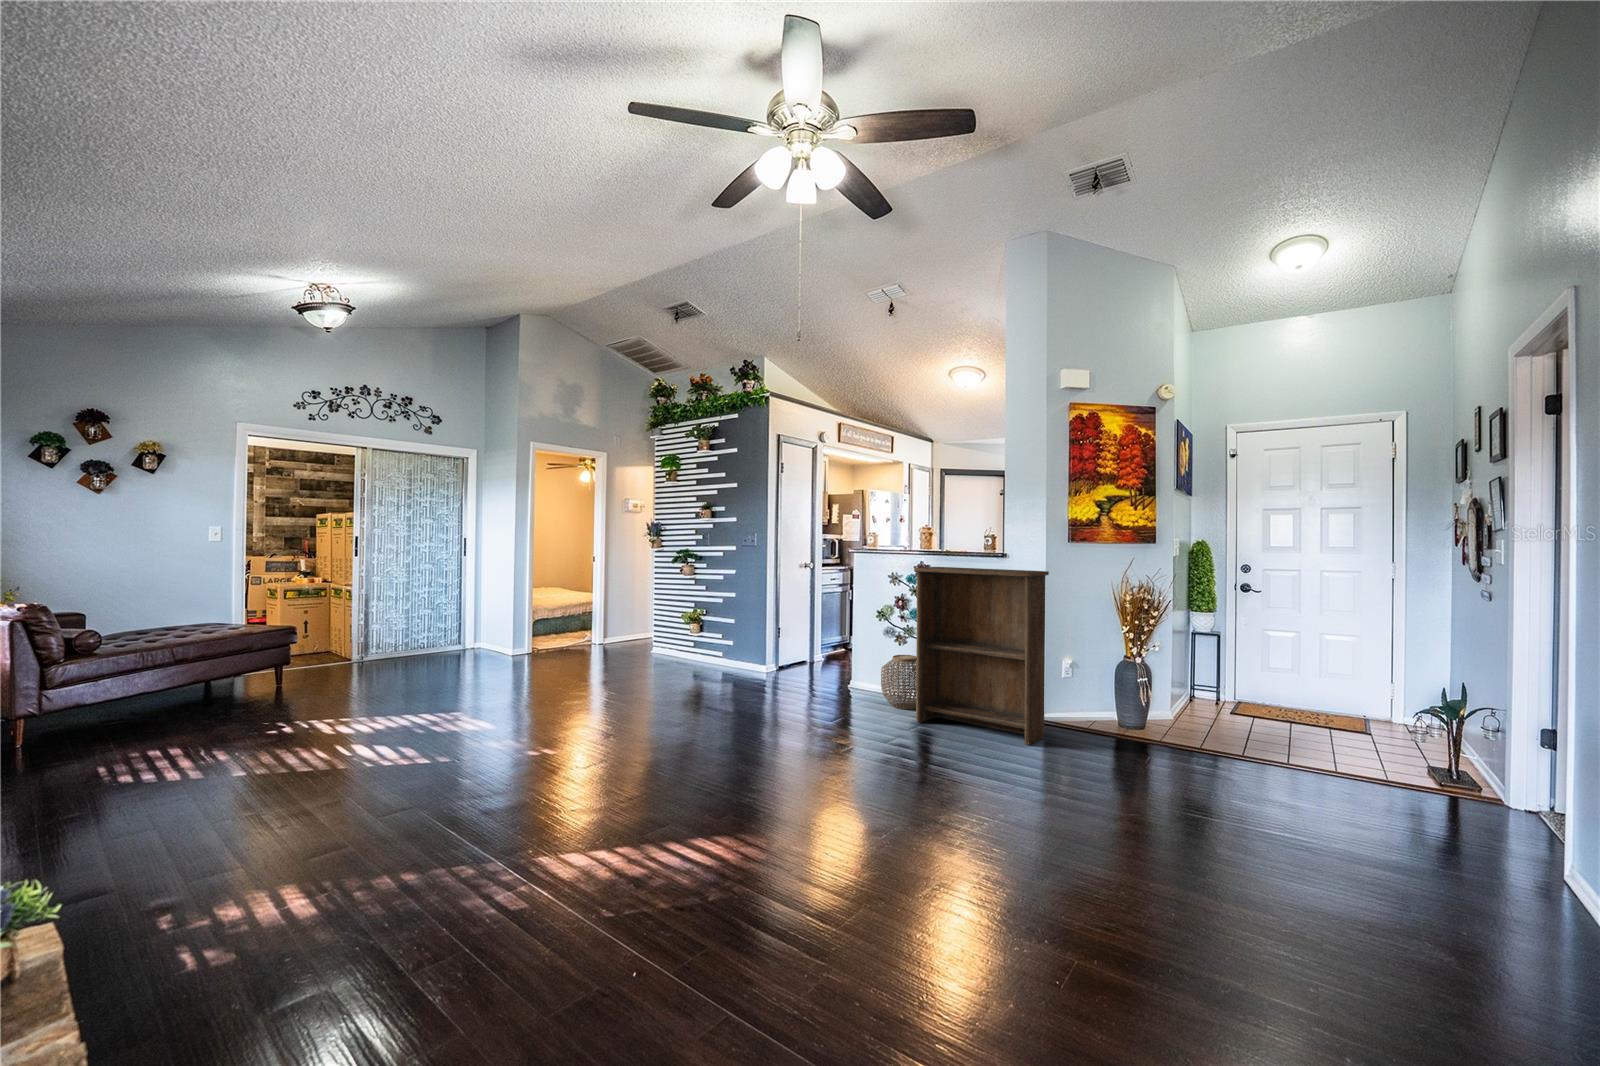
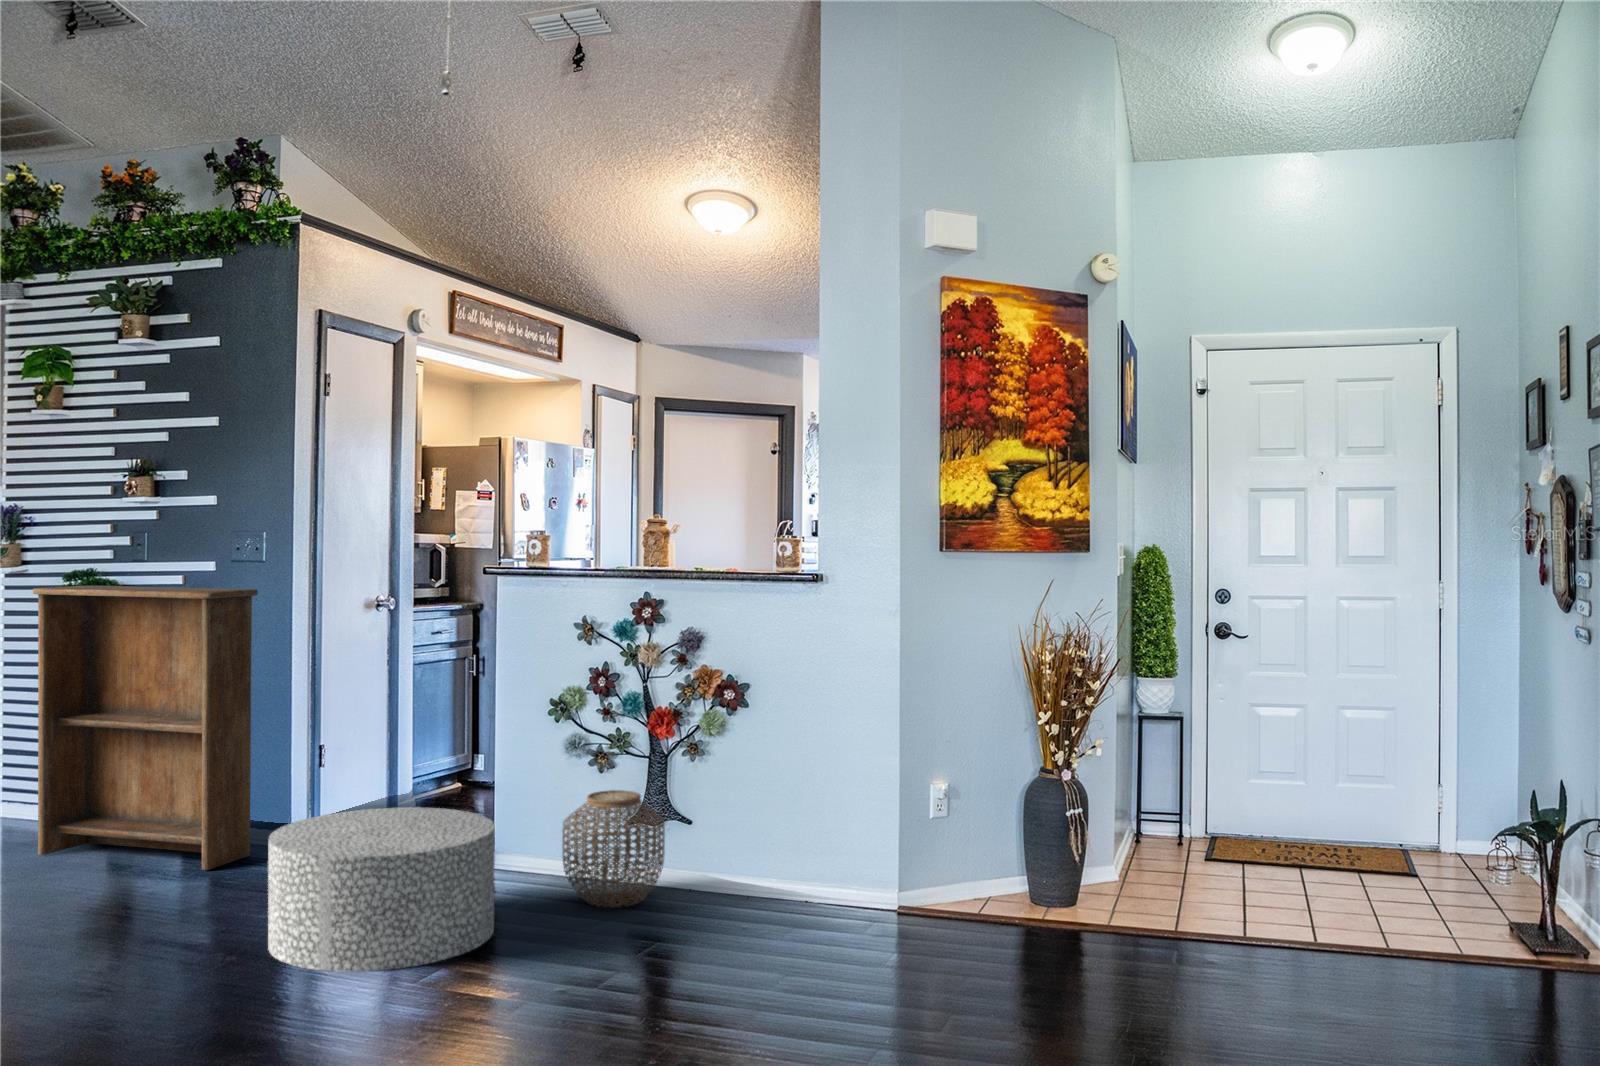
bookshelf: present [914,567,1049,745] -> present [33,586,258,870]
ottoman: none [753,656,849,724] -> present [268,807,495,972]

